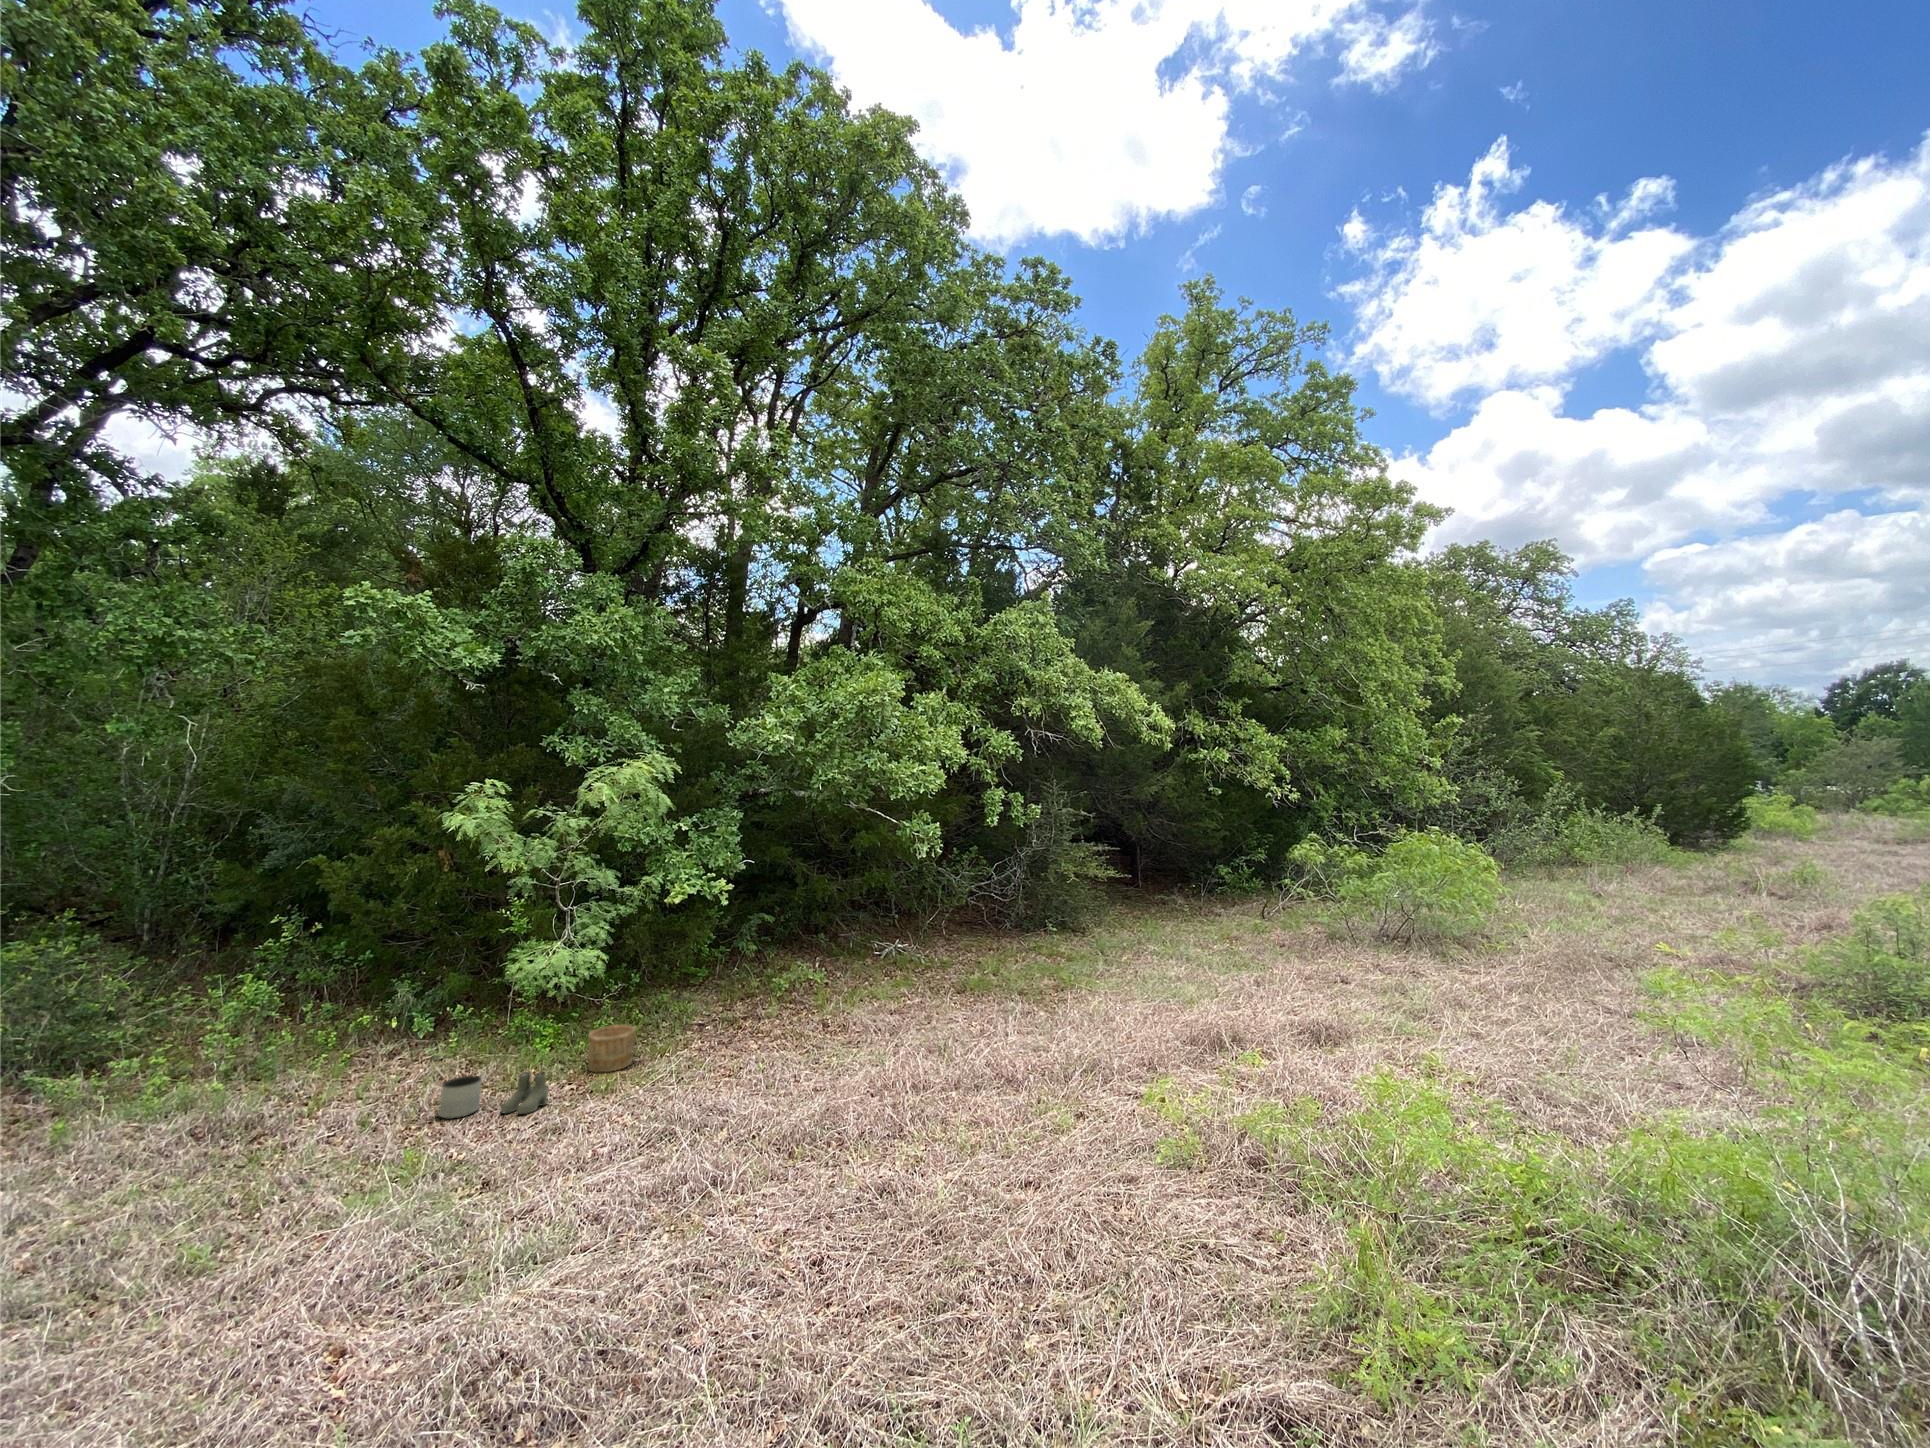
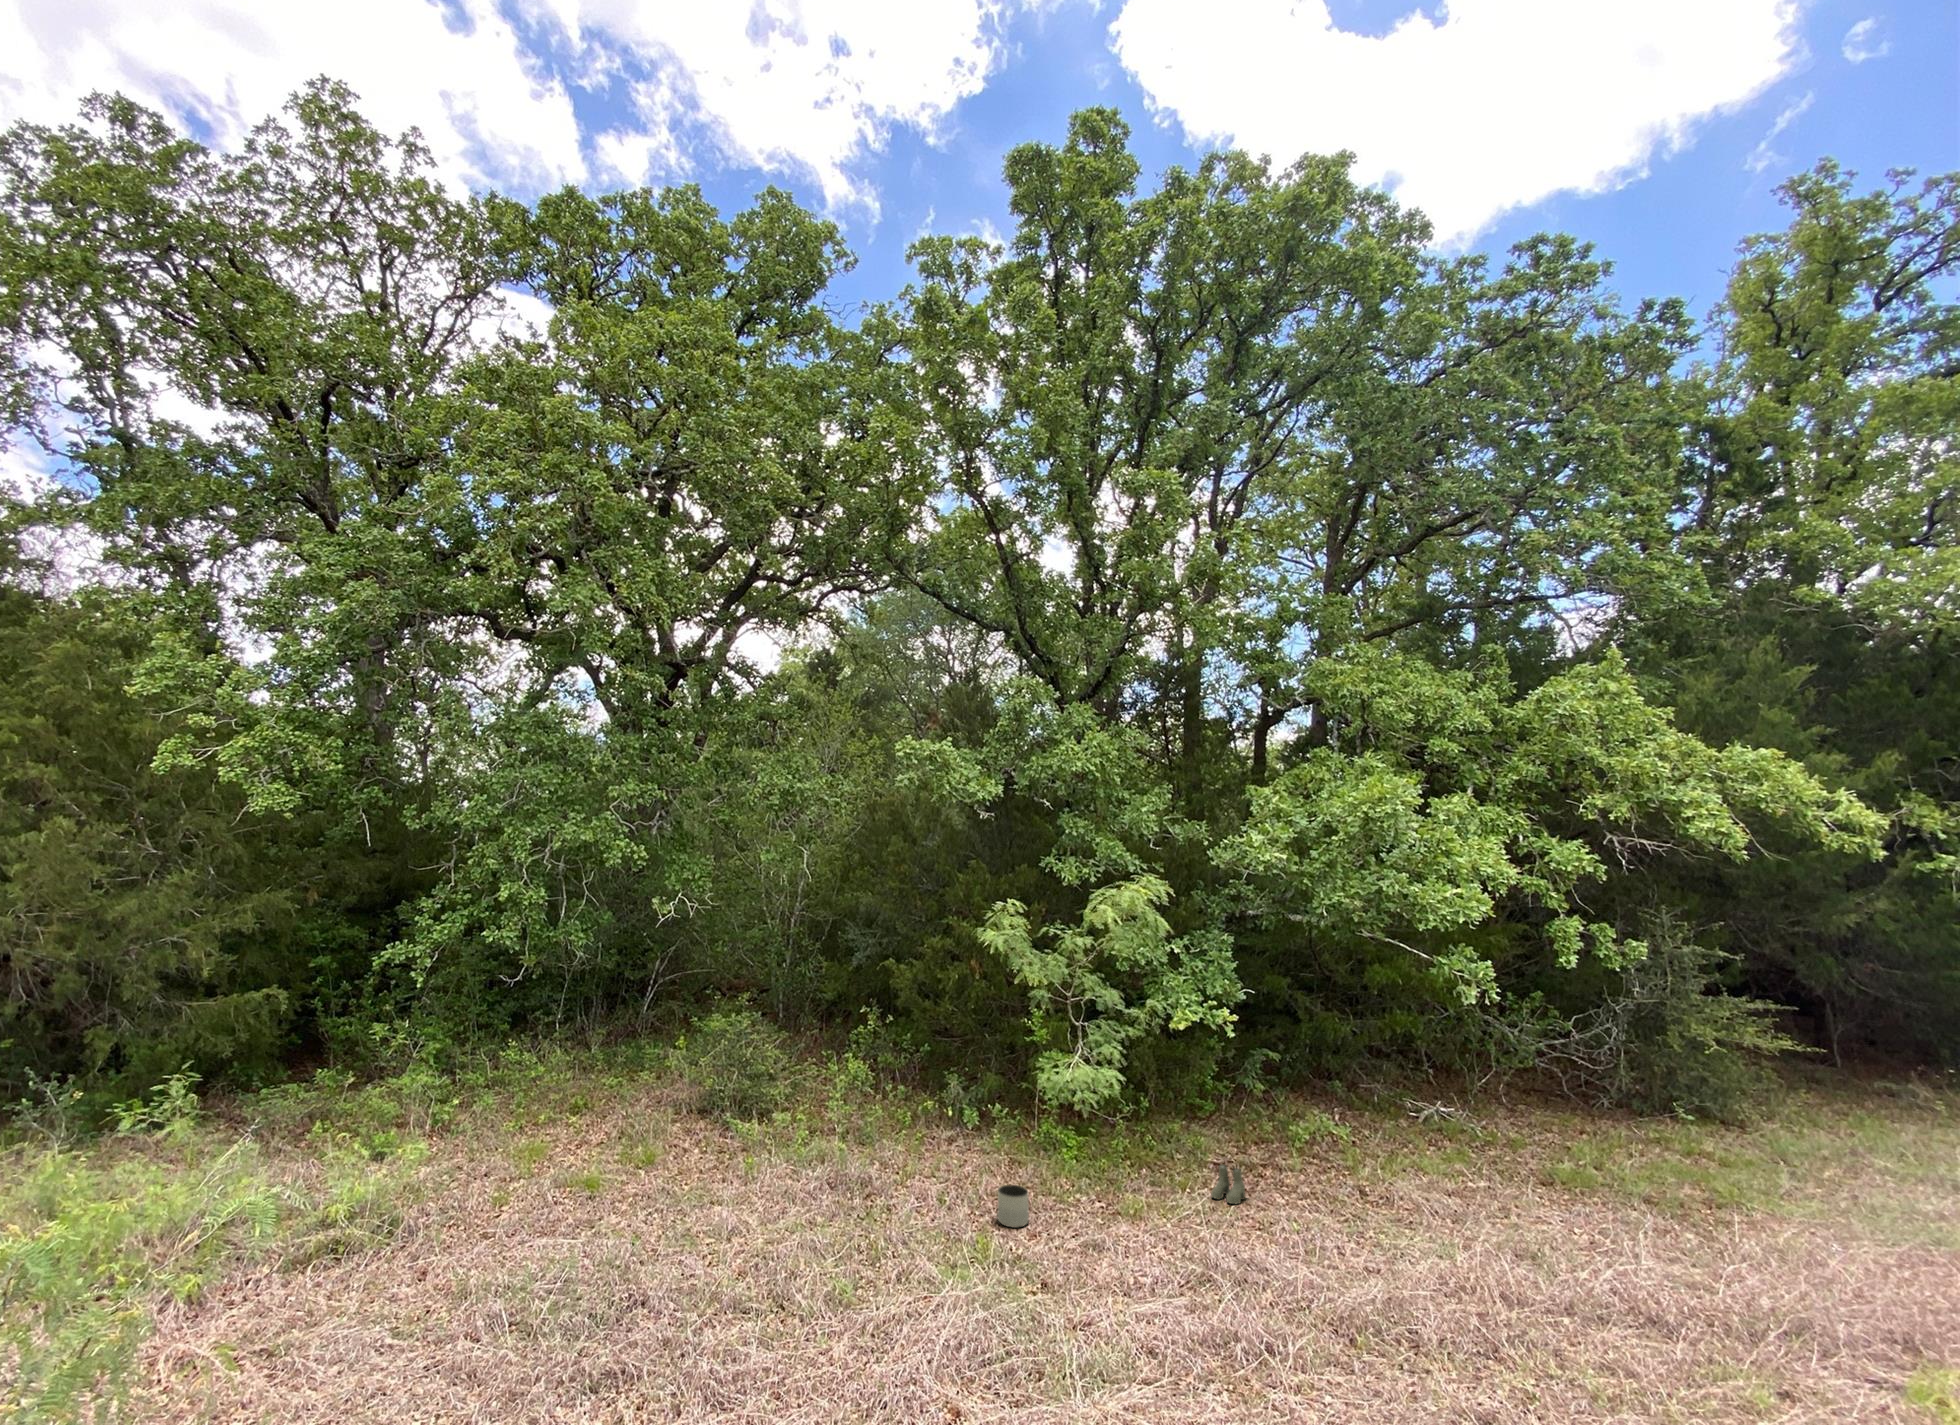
wooden bucket: present [588,1025,636,1073] -> none [1112,1156,1156,1210]
boots: present [500,1072,548,1114] -> present [1211,1164,1245,1204]

